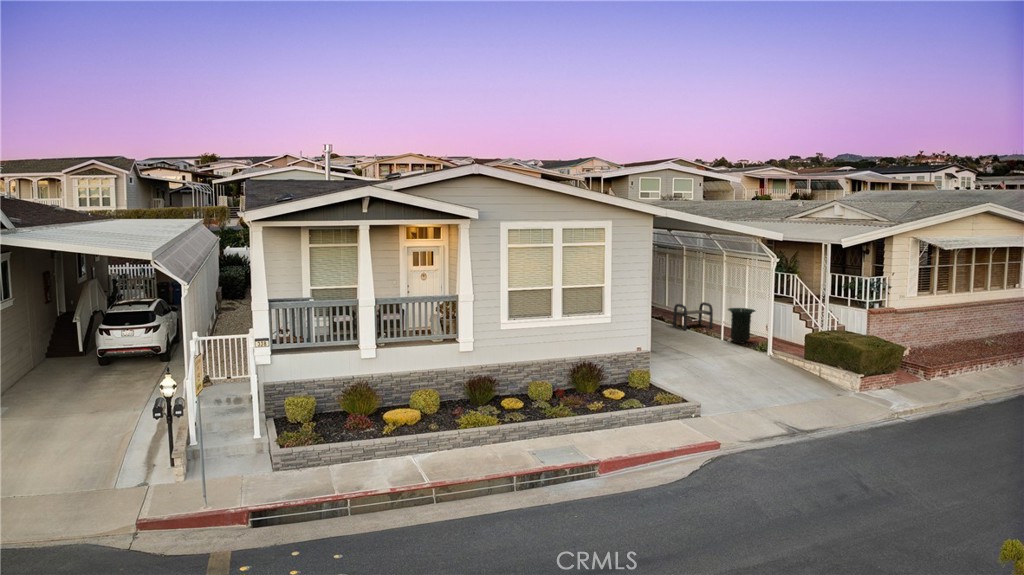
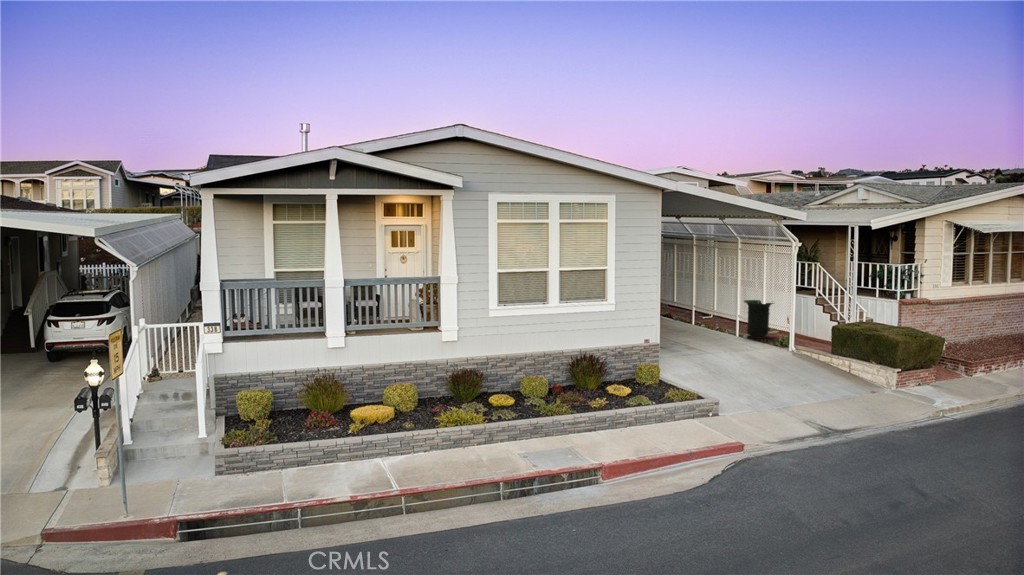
bench: present [673,302,713,330] -> none [683,296,726,326]

